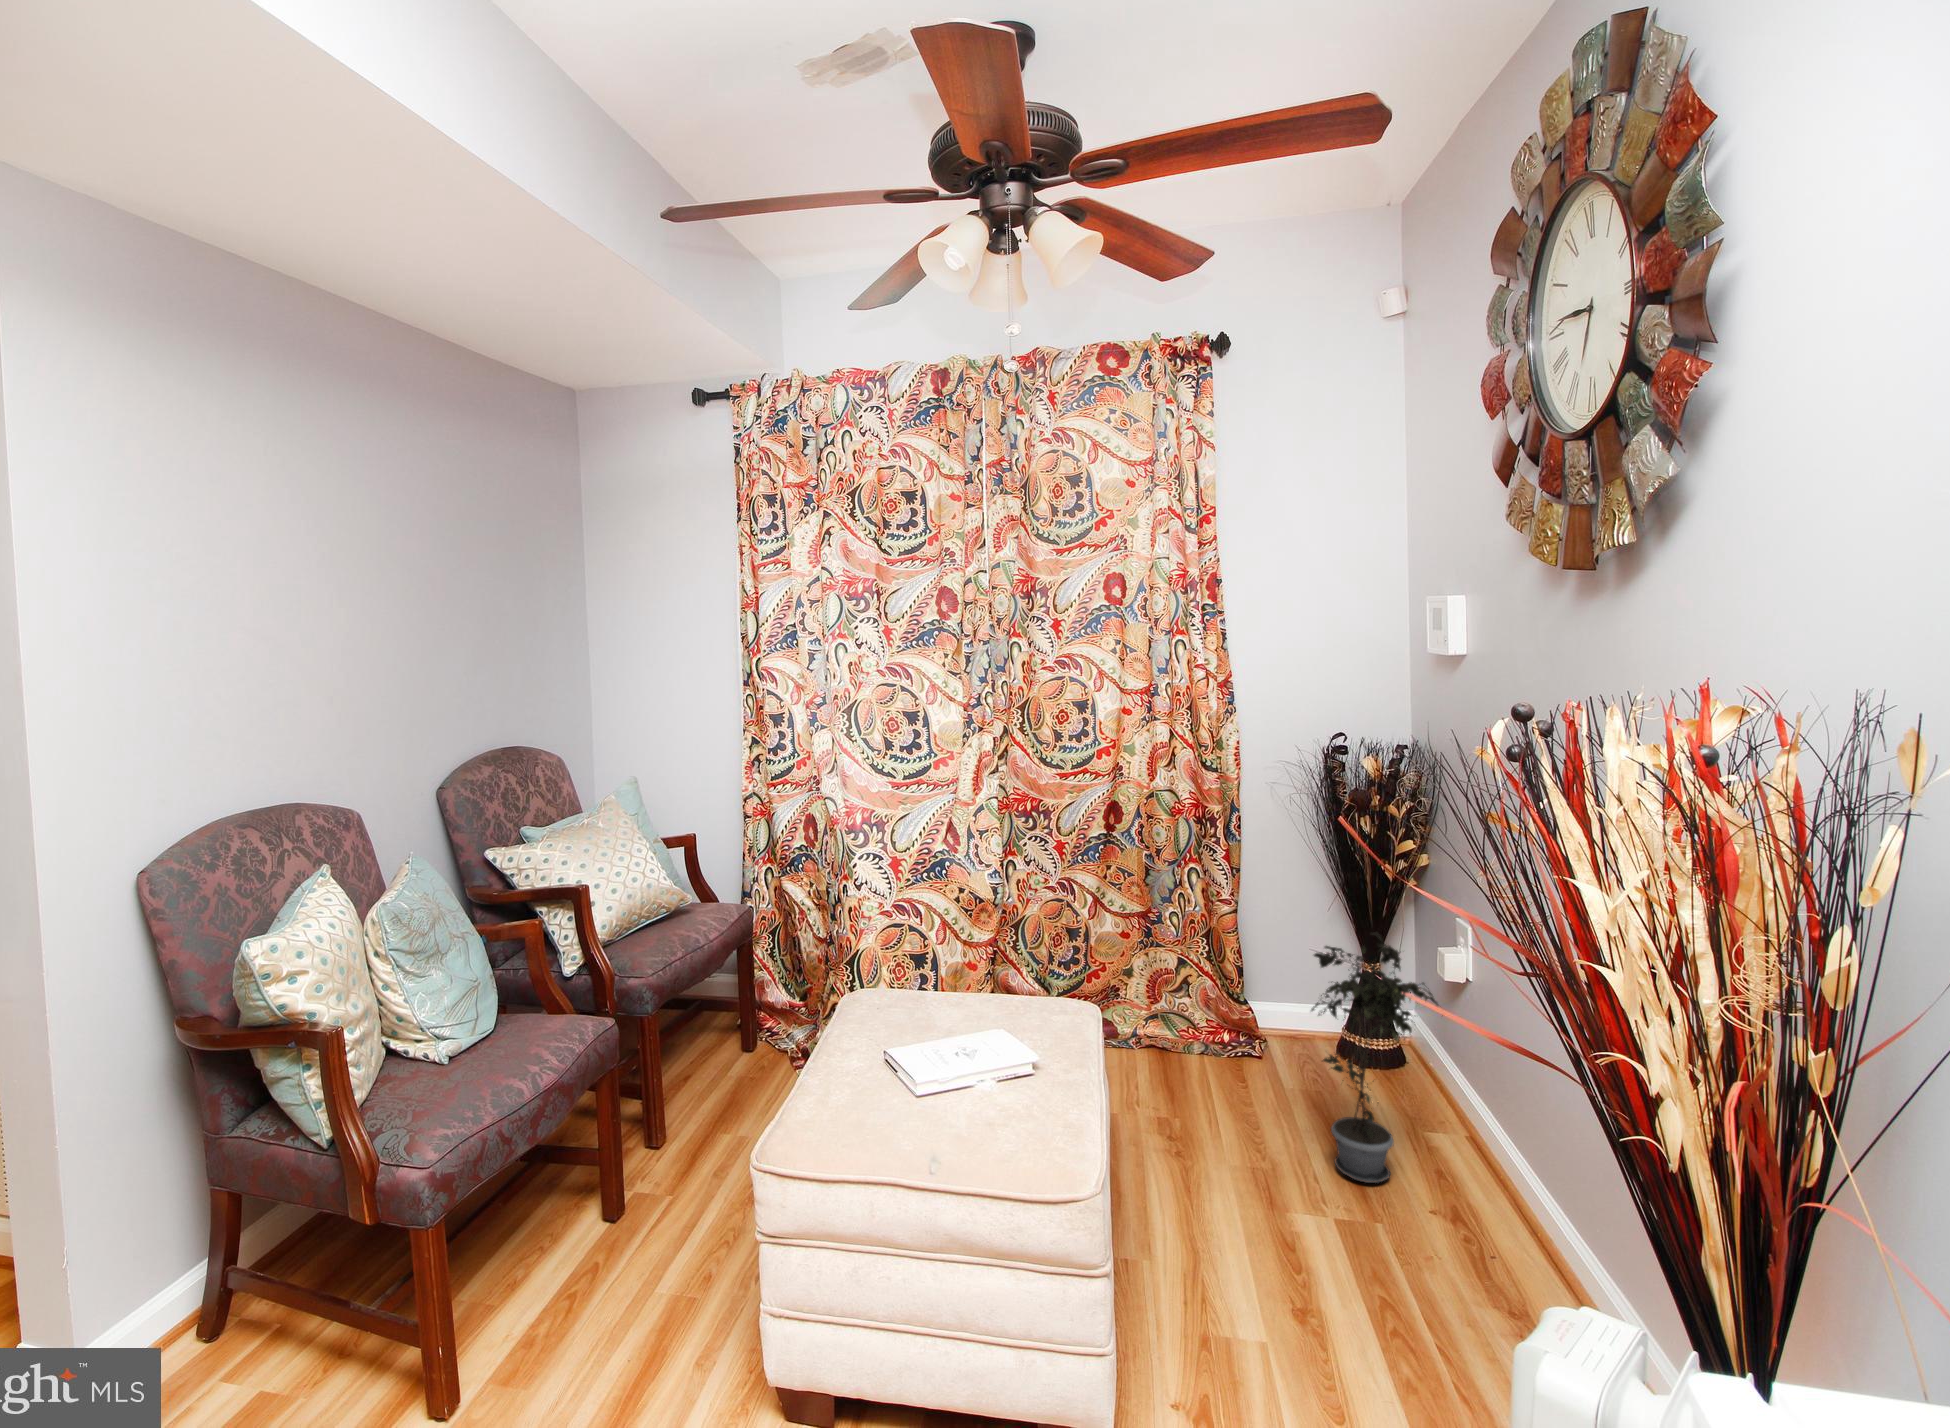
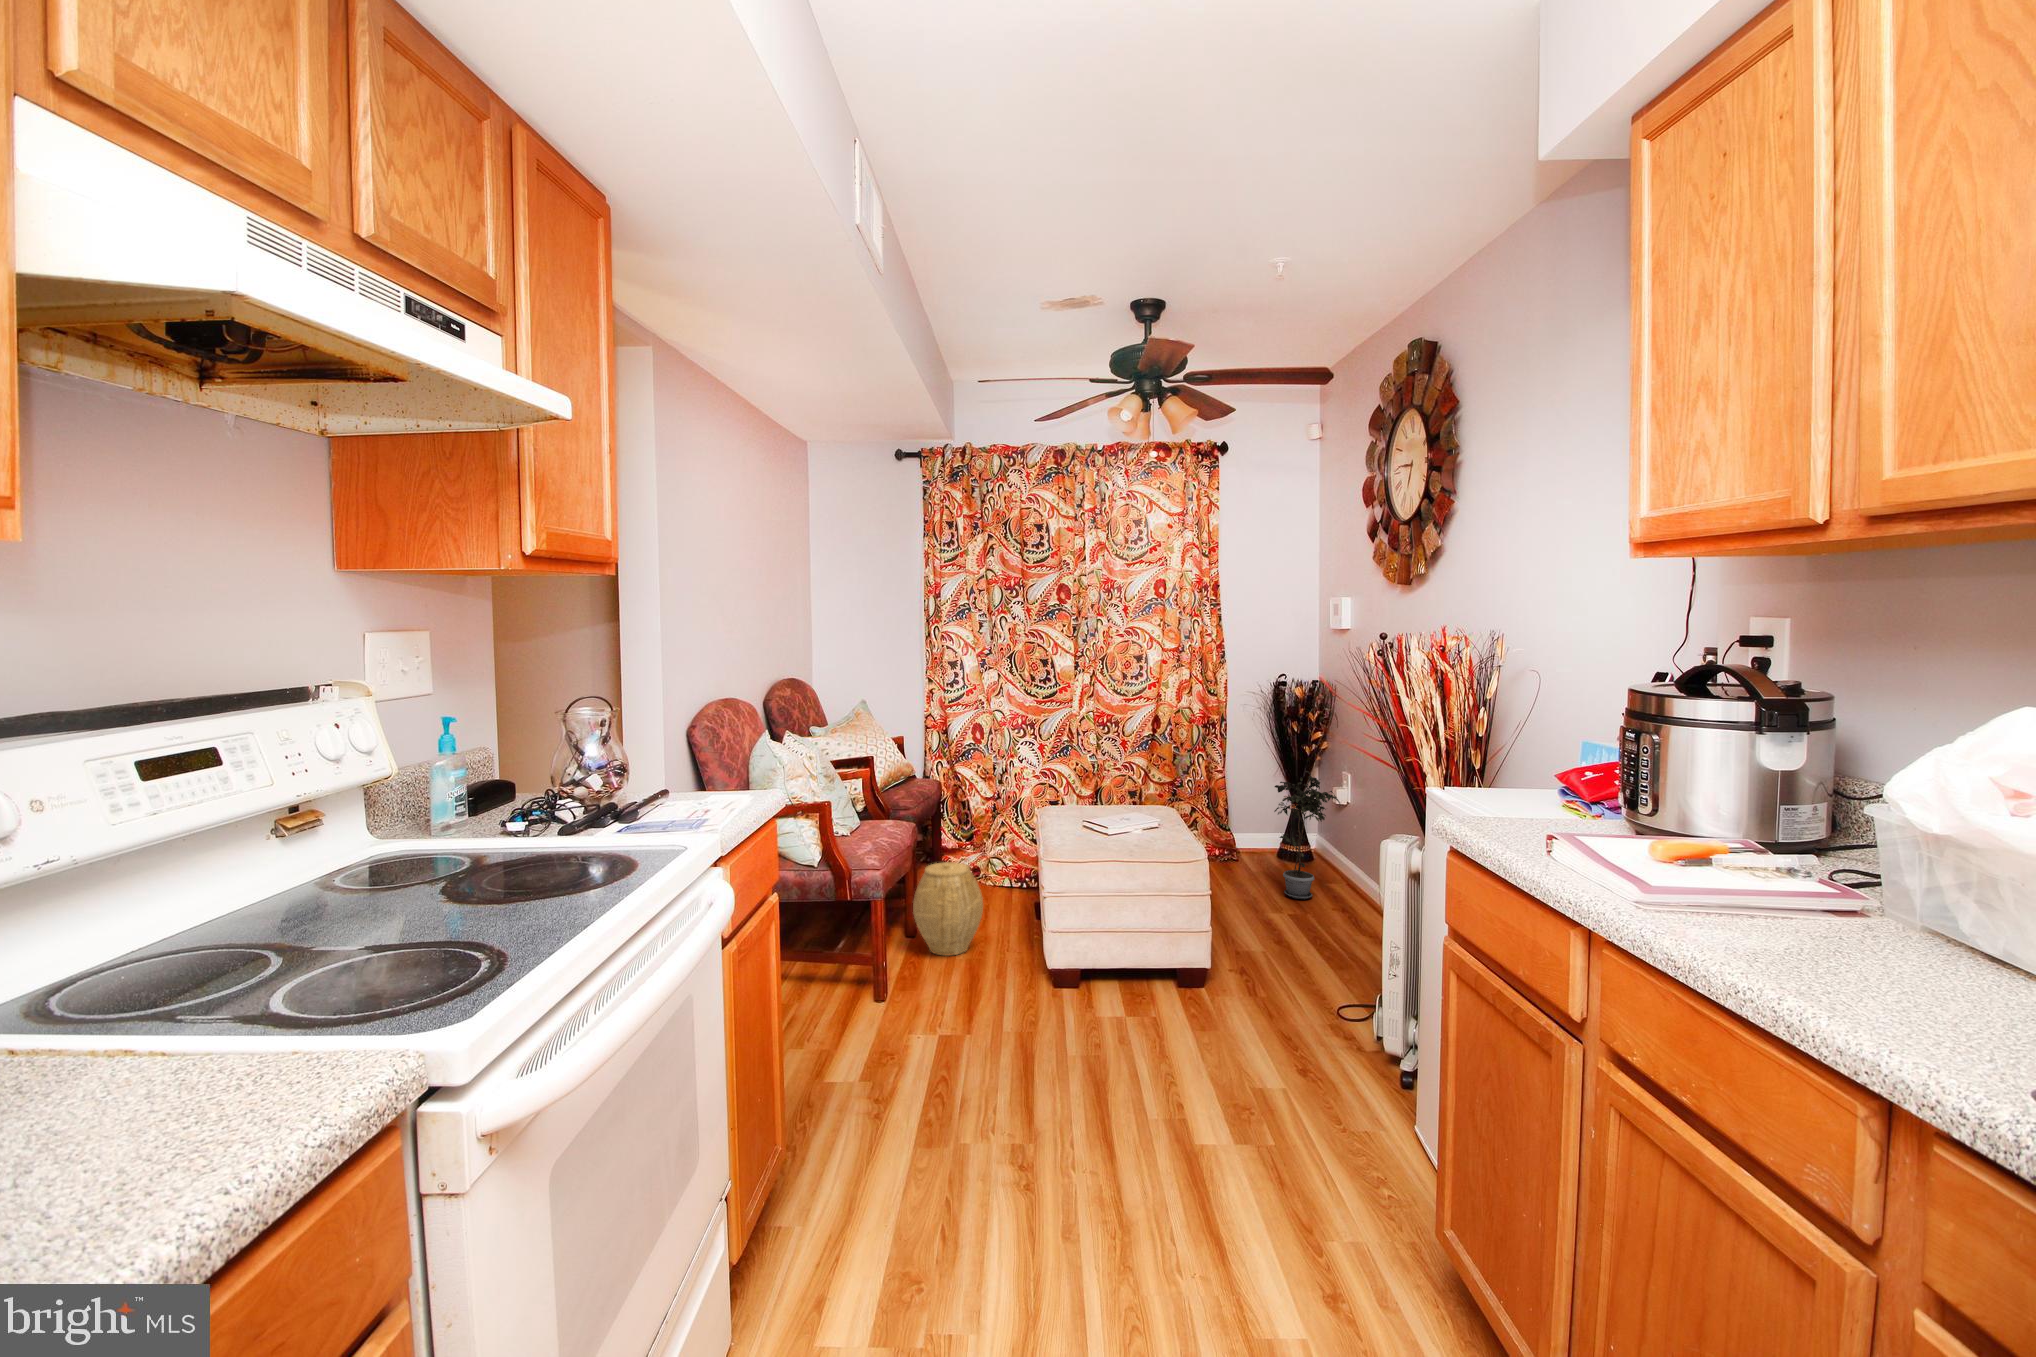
woven basket: none [556,1137,700,1342] -> present [913,862,983,956]

